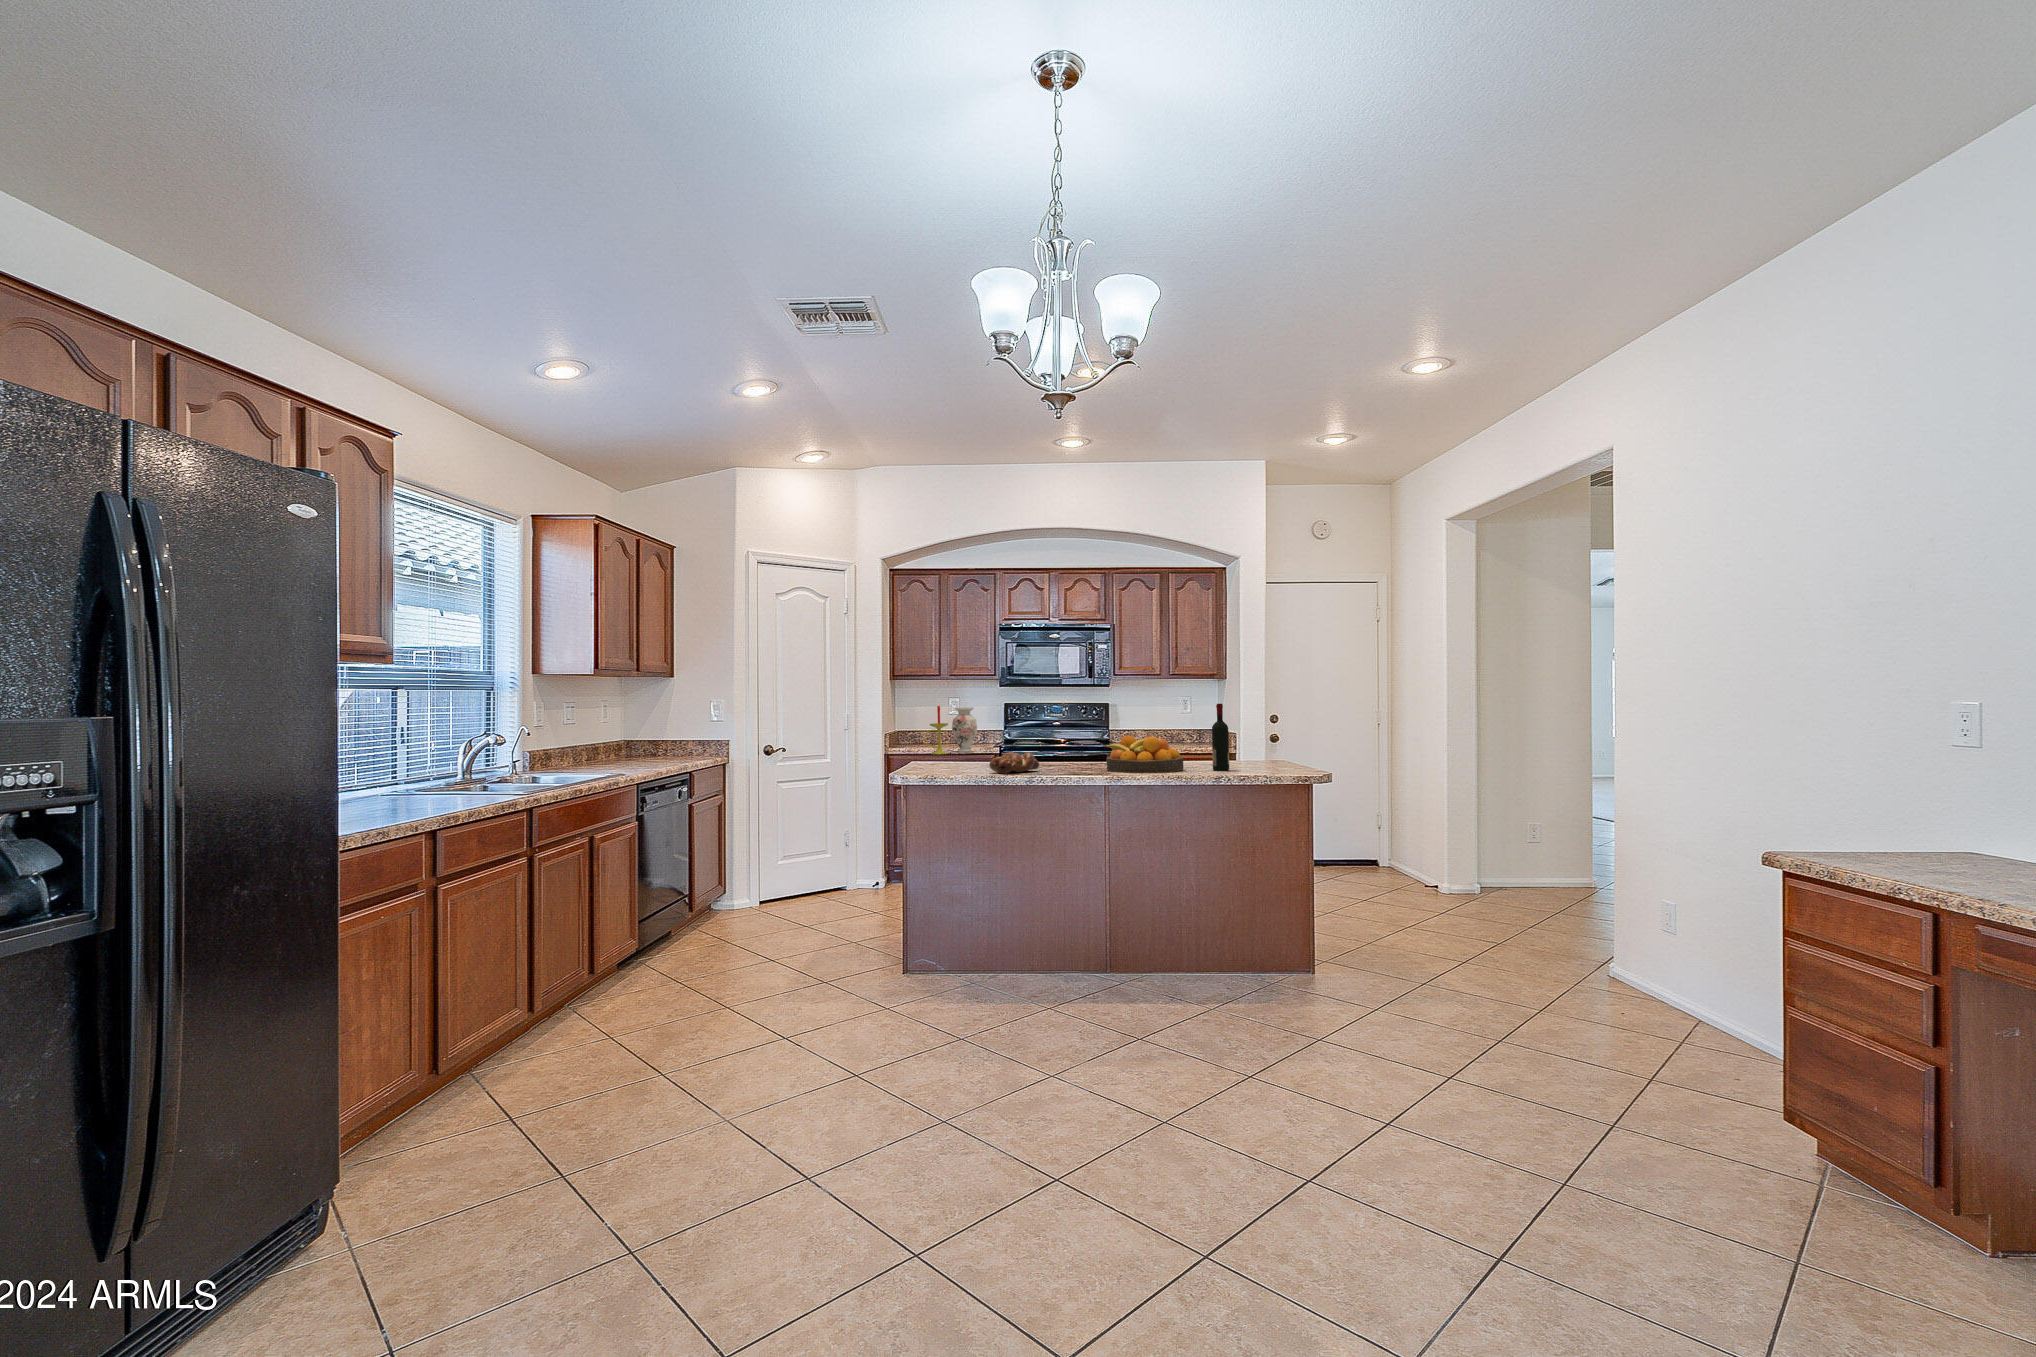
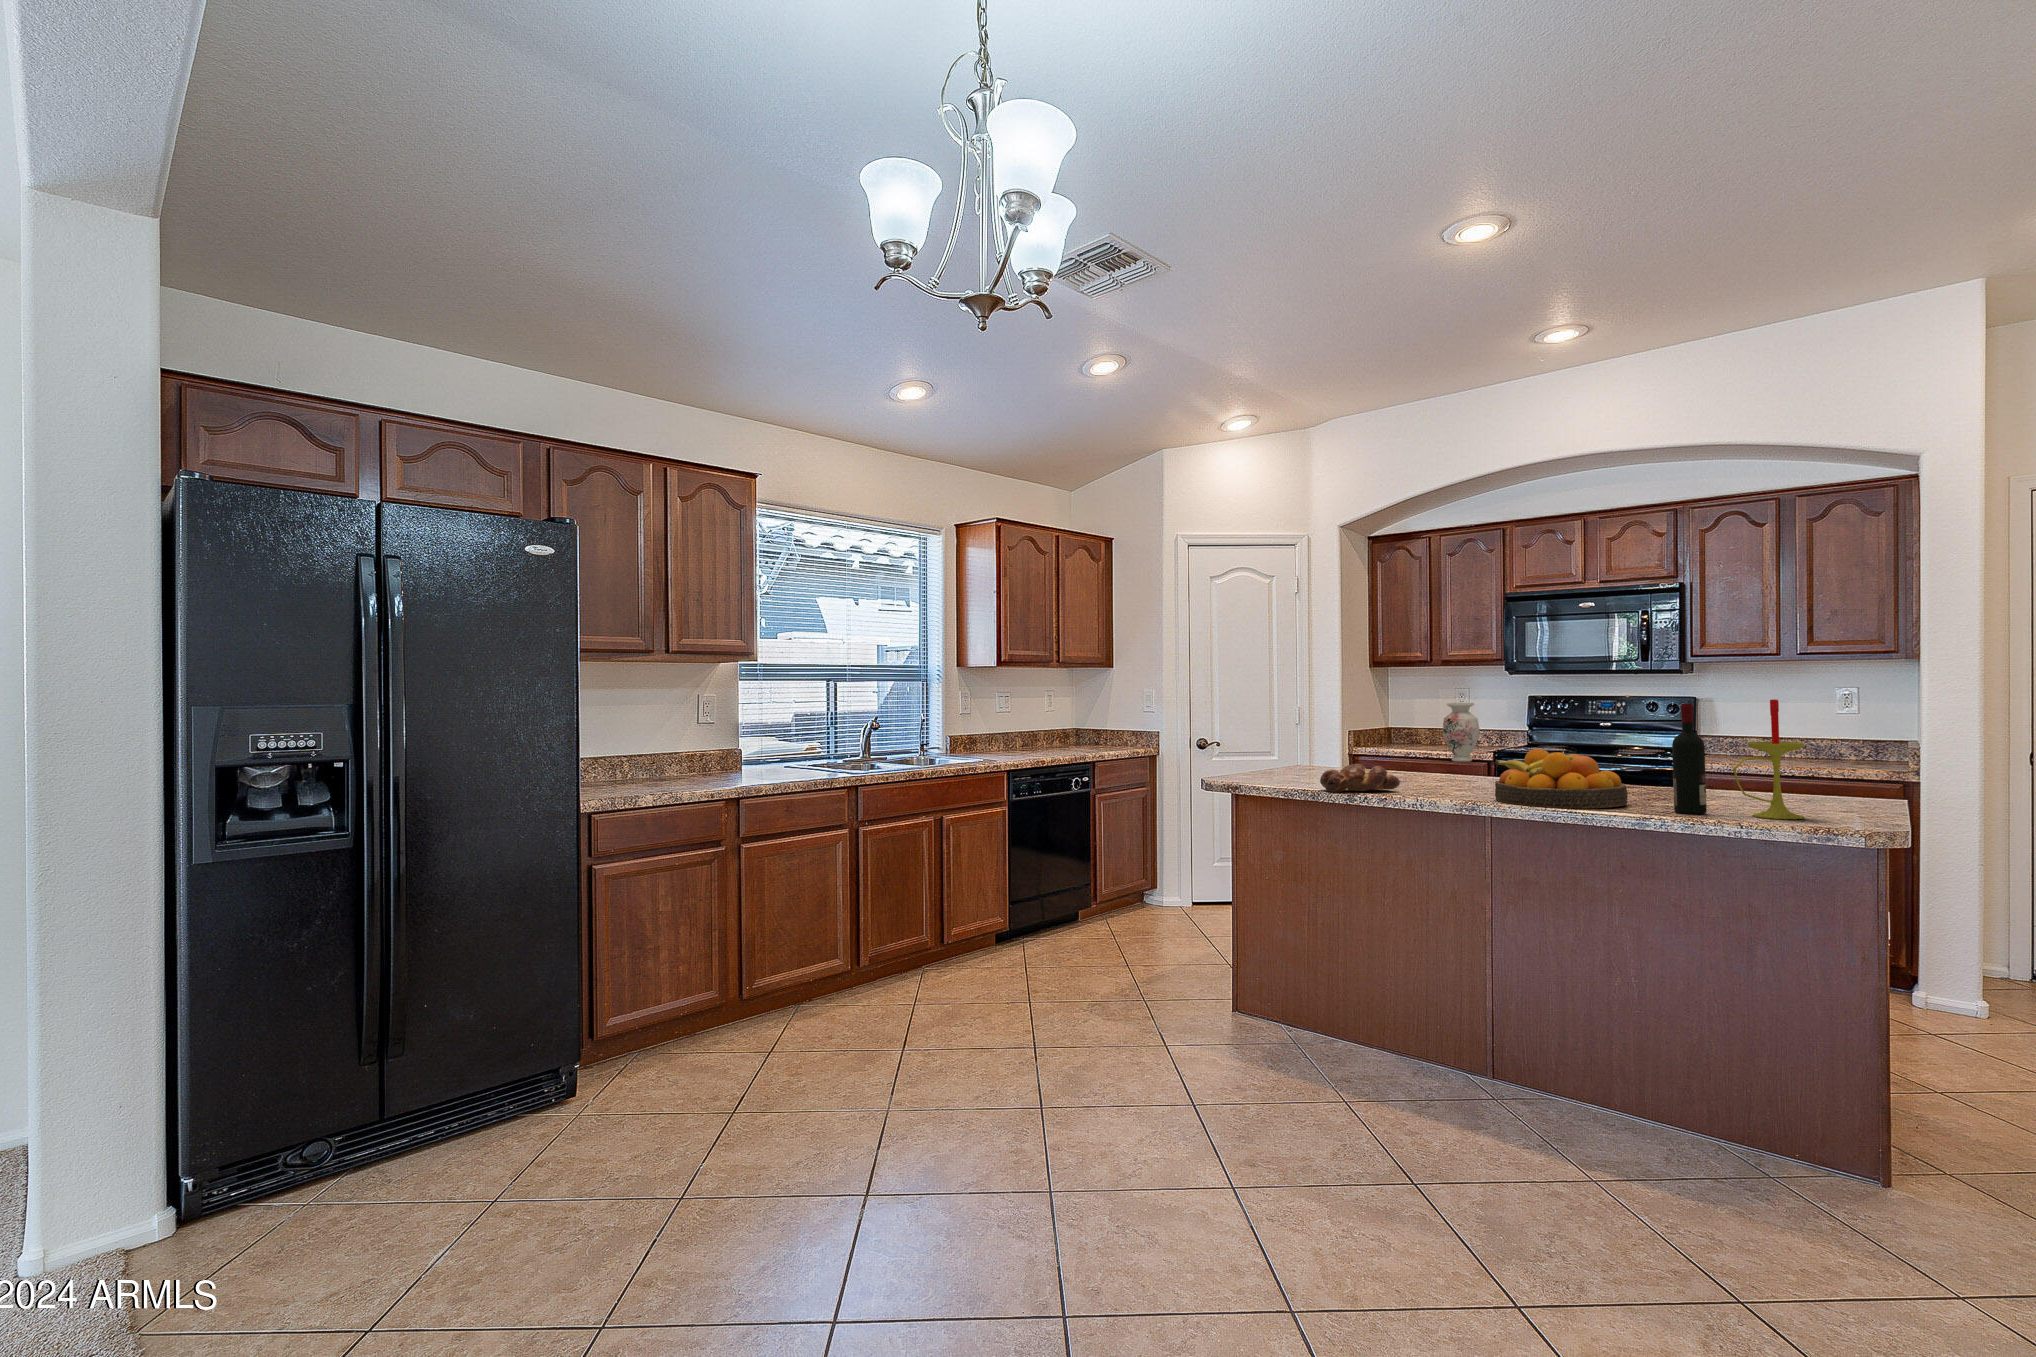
candle: present [925,706,948,754] -> present [1733,699,1805,819]

